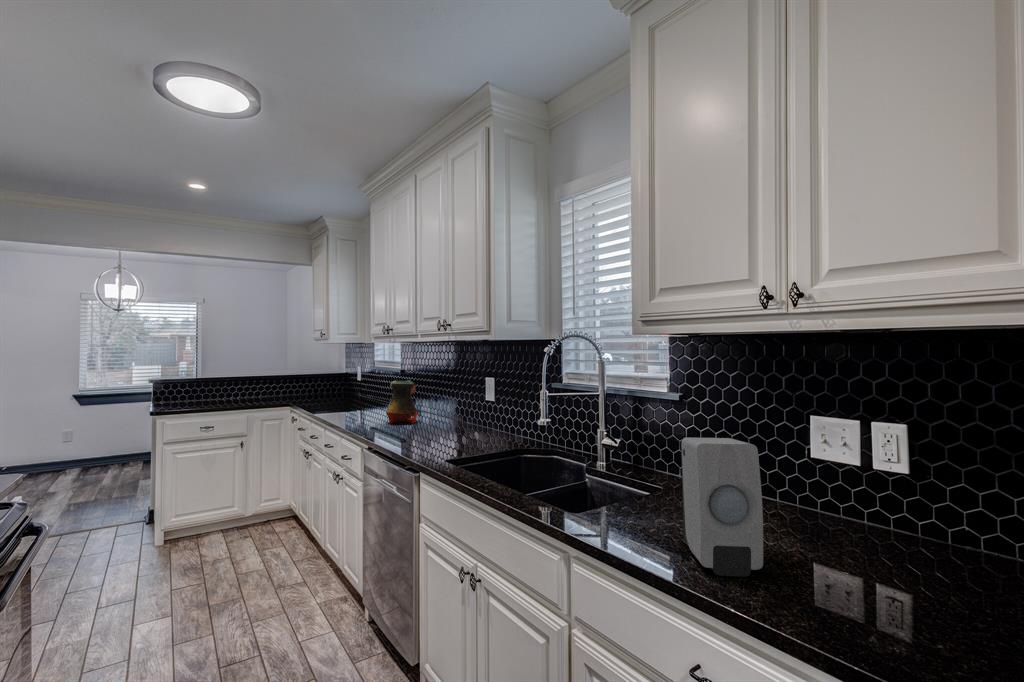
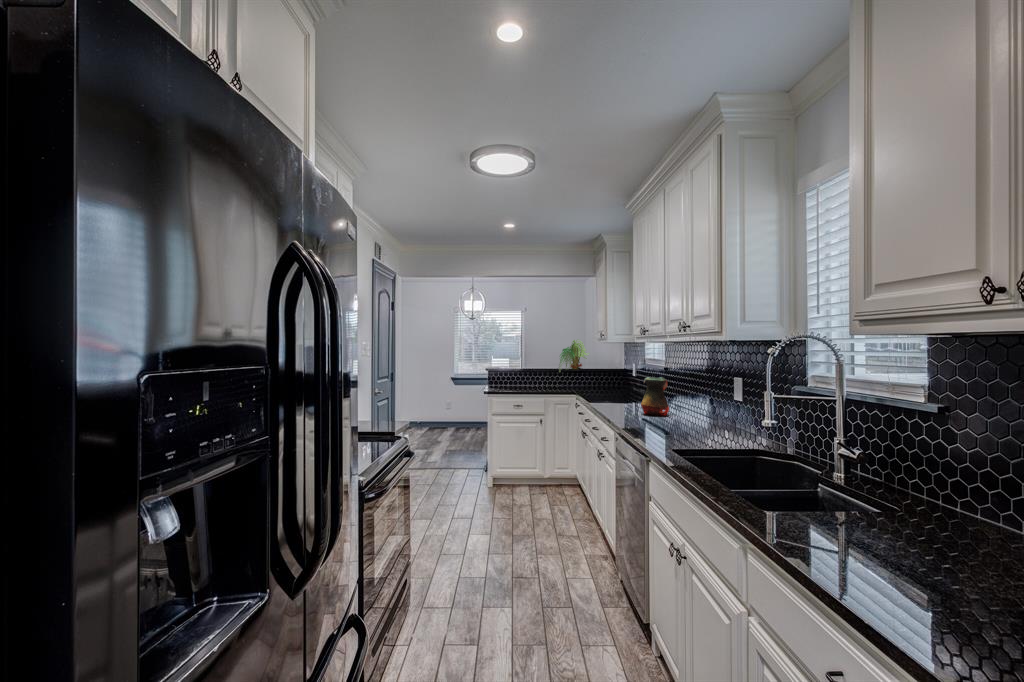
plant: none [264,337,307,380] -> present [559,340,589,371]
soap dispenser: present [681,438,763,577] -> none [868,449,959,612]

